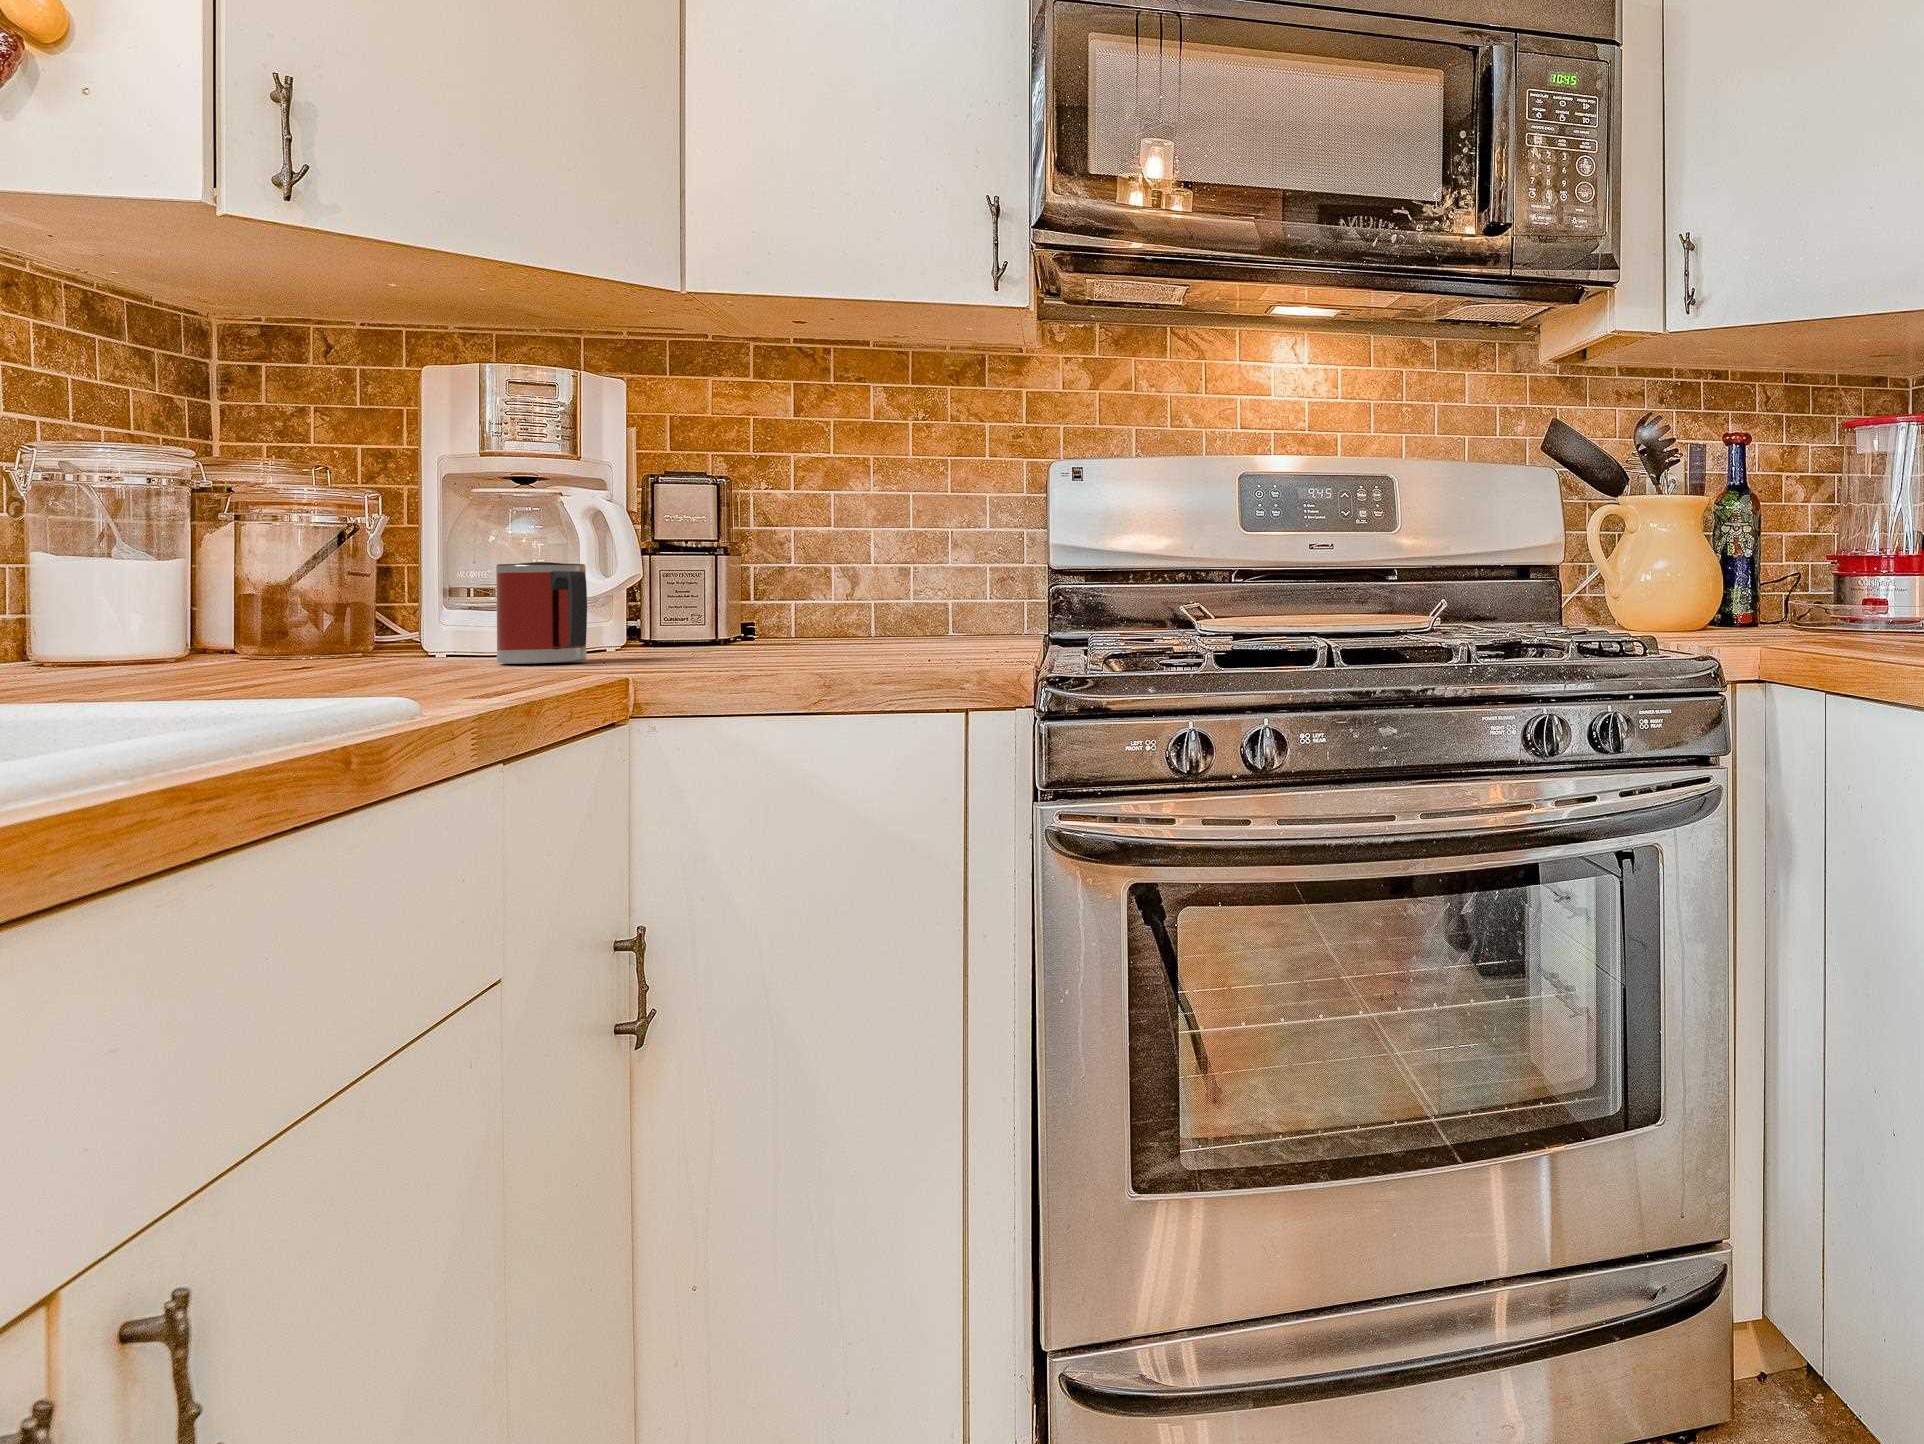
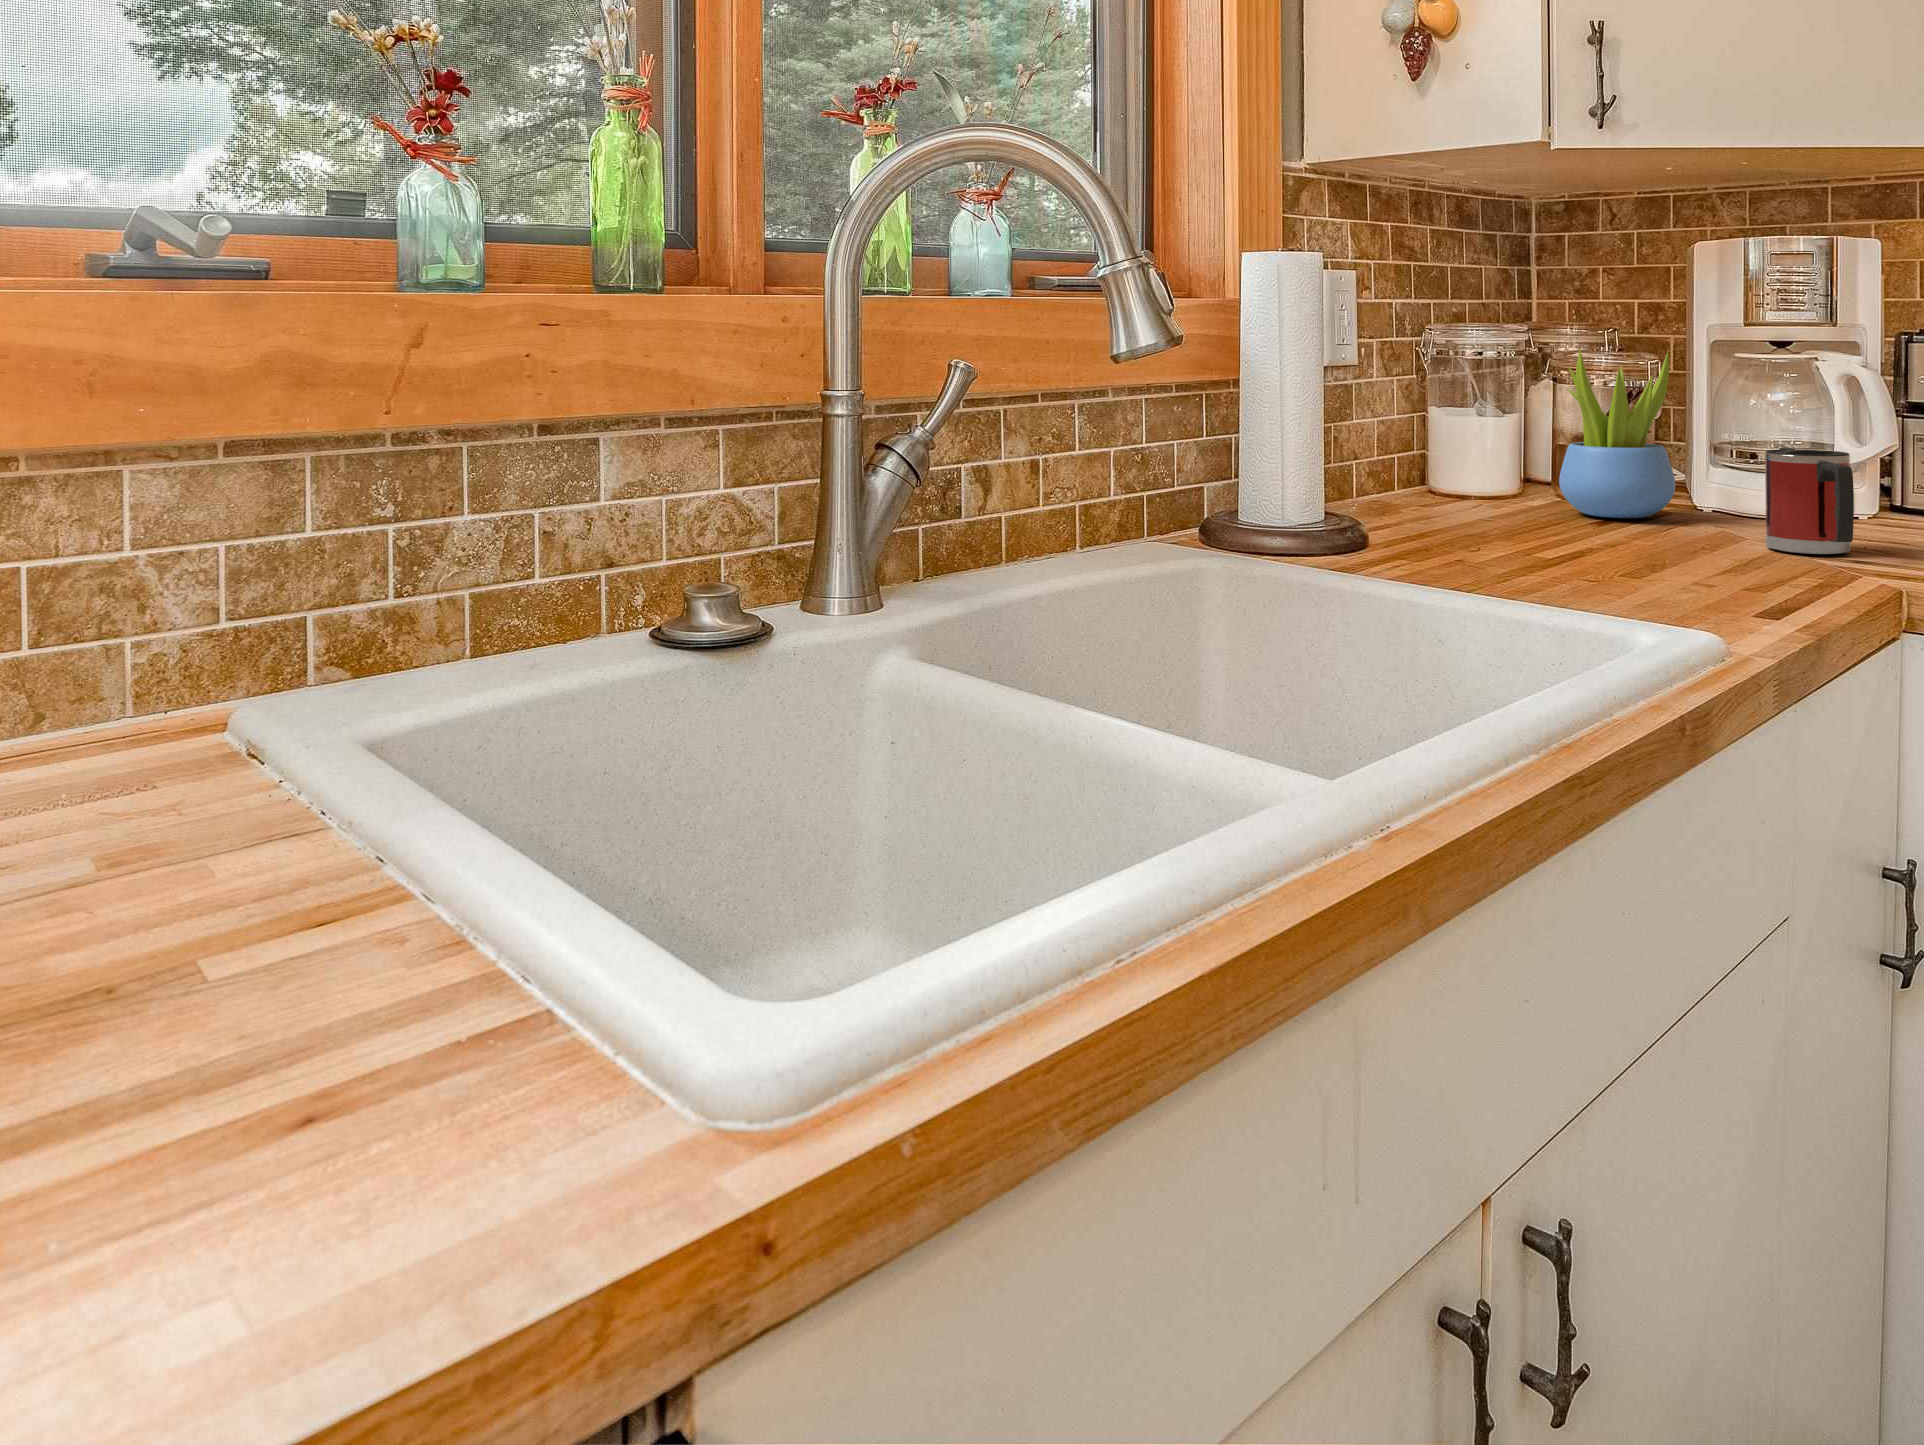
succulent plant: none [238,463,396,659] -> present [1559,349,1675,518]

